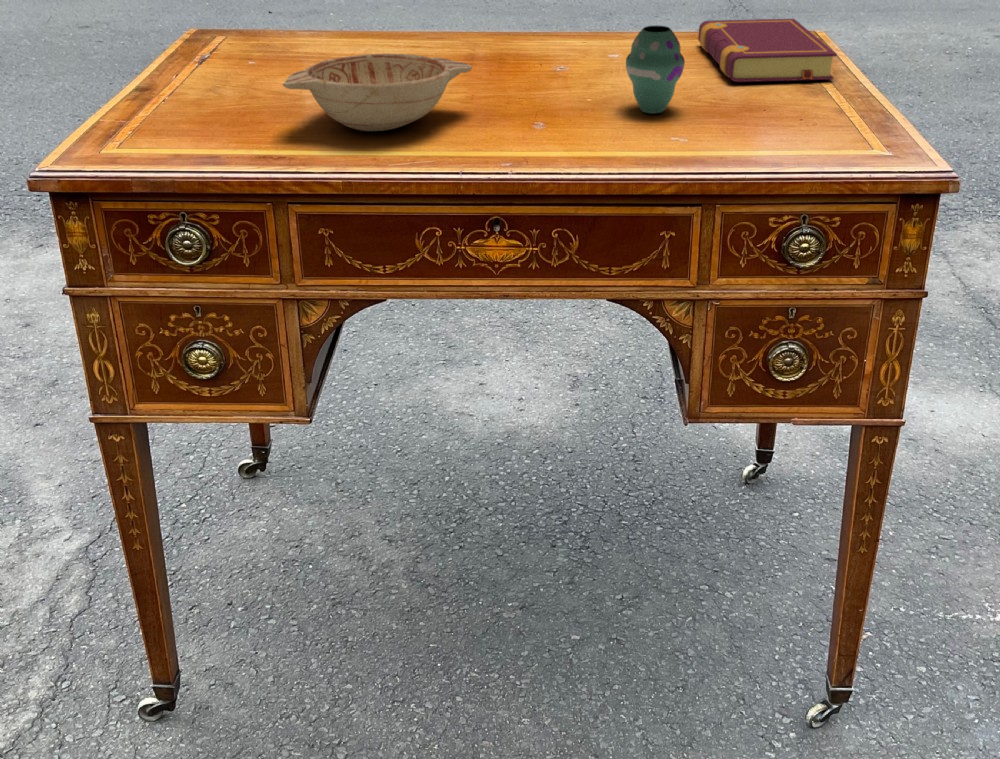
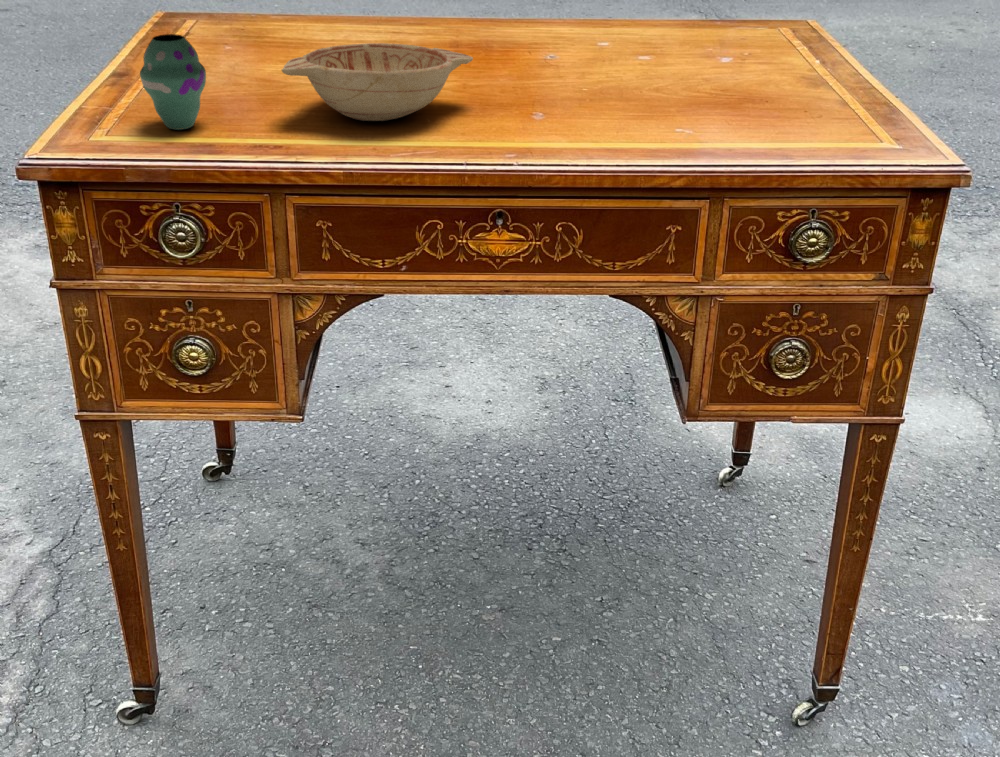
book: present [698,19,837,82] -> none [686,22,830,82]
vase: present [626,26,685,114] -> present [140,34,206,130]

